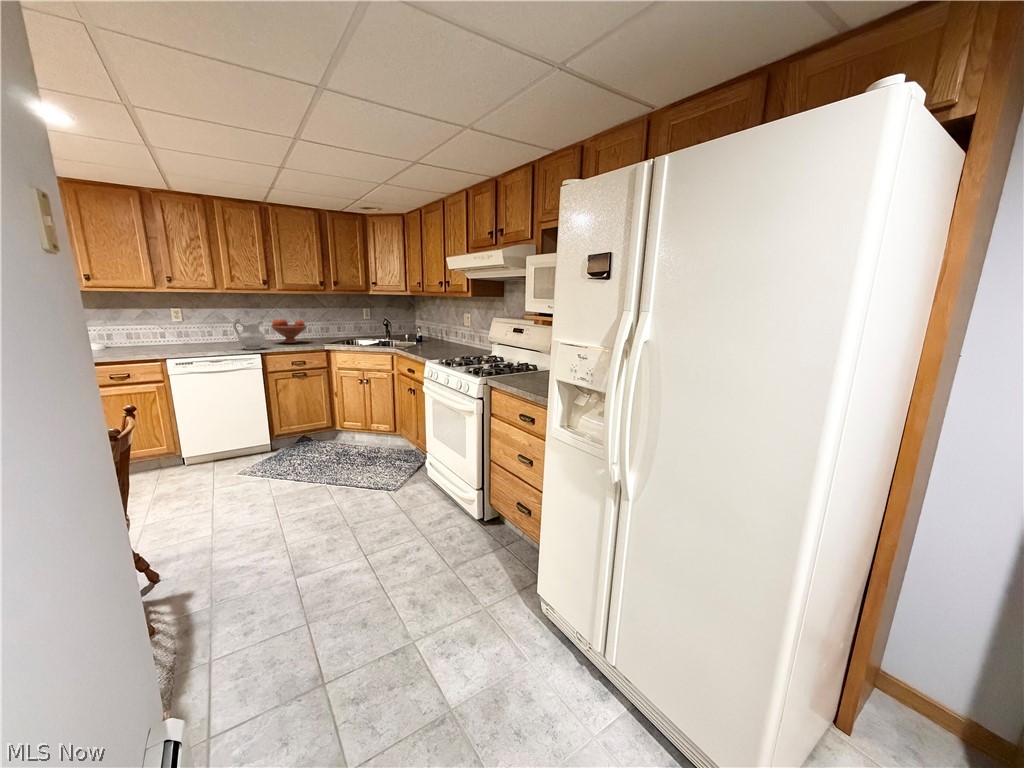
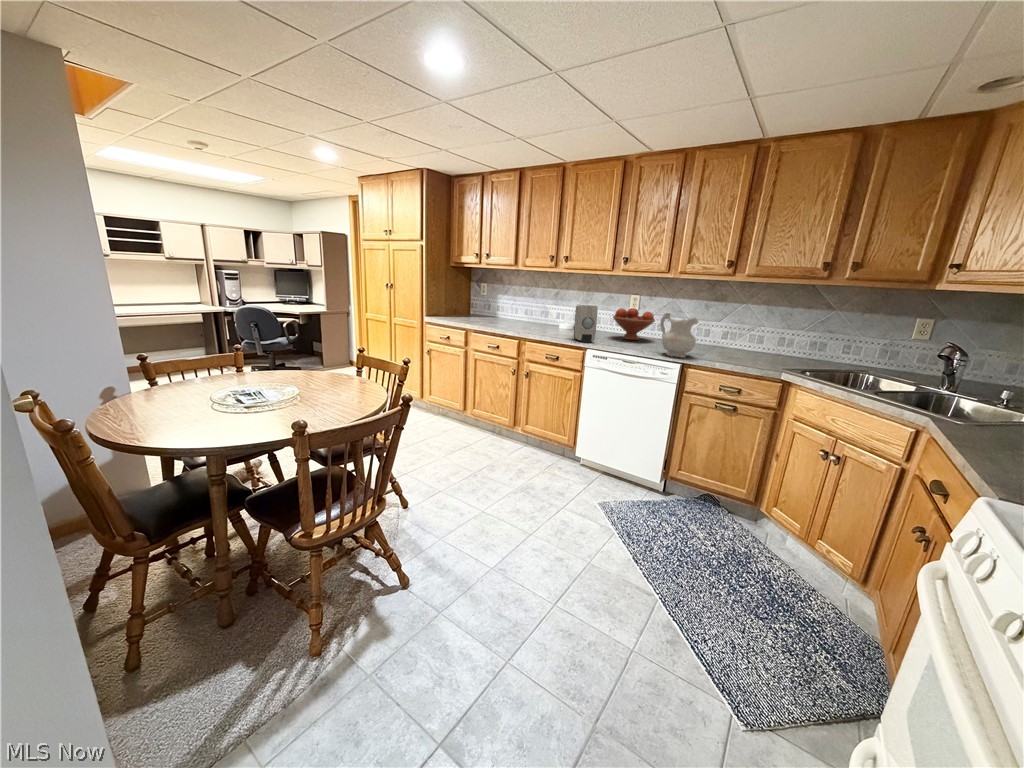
fruit bowl: present [271,319,307,343] -> present [613,308,655,340]
soap dispenser: none [132,320,170,354] -> present [573,305,598,343]

